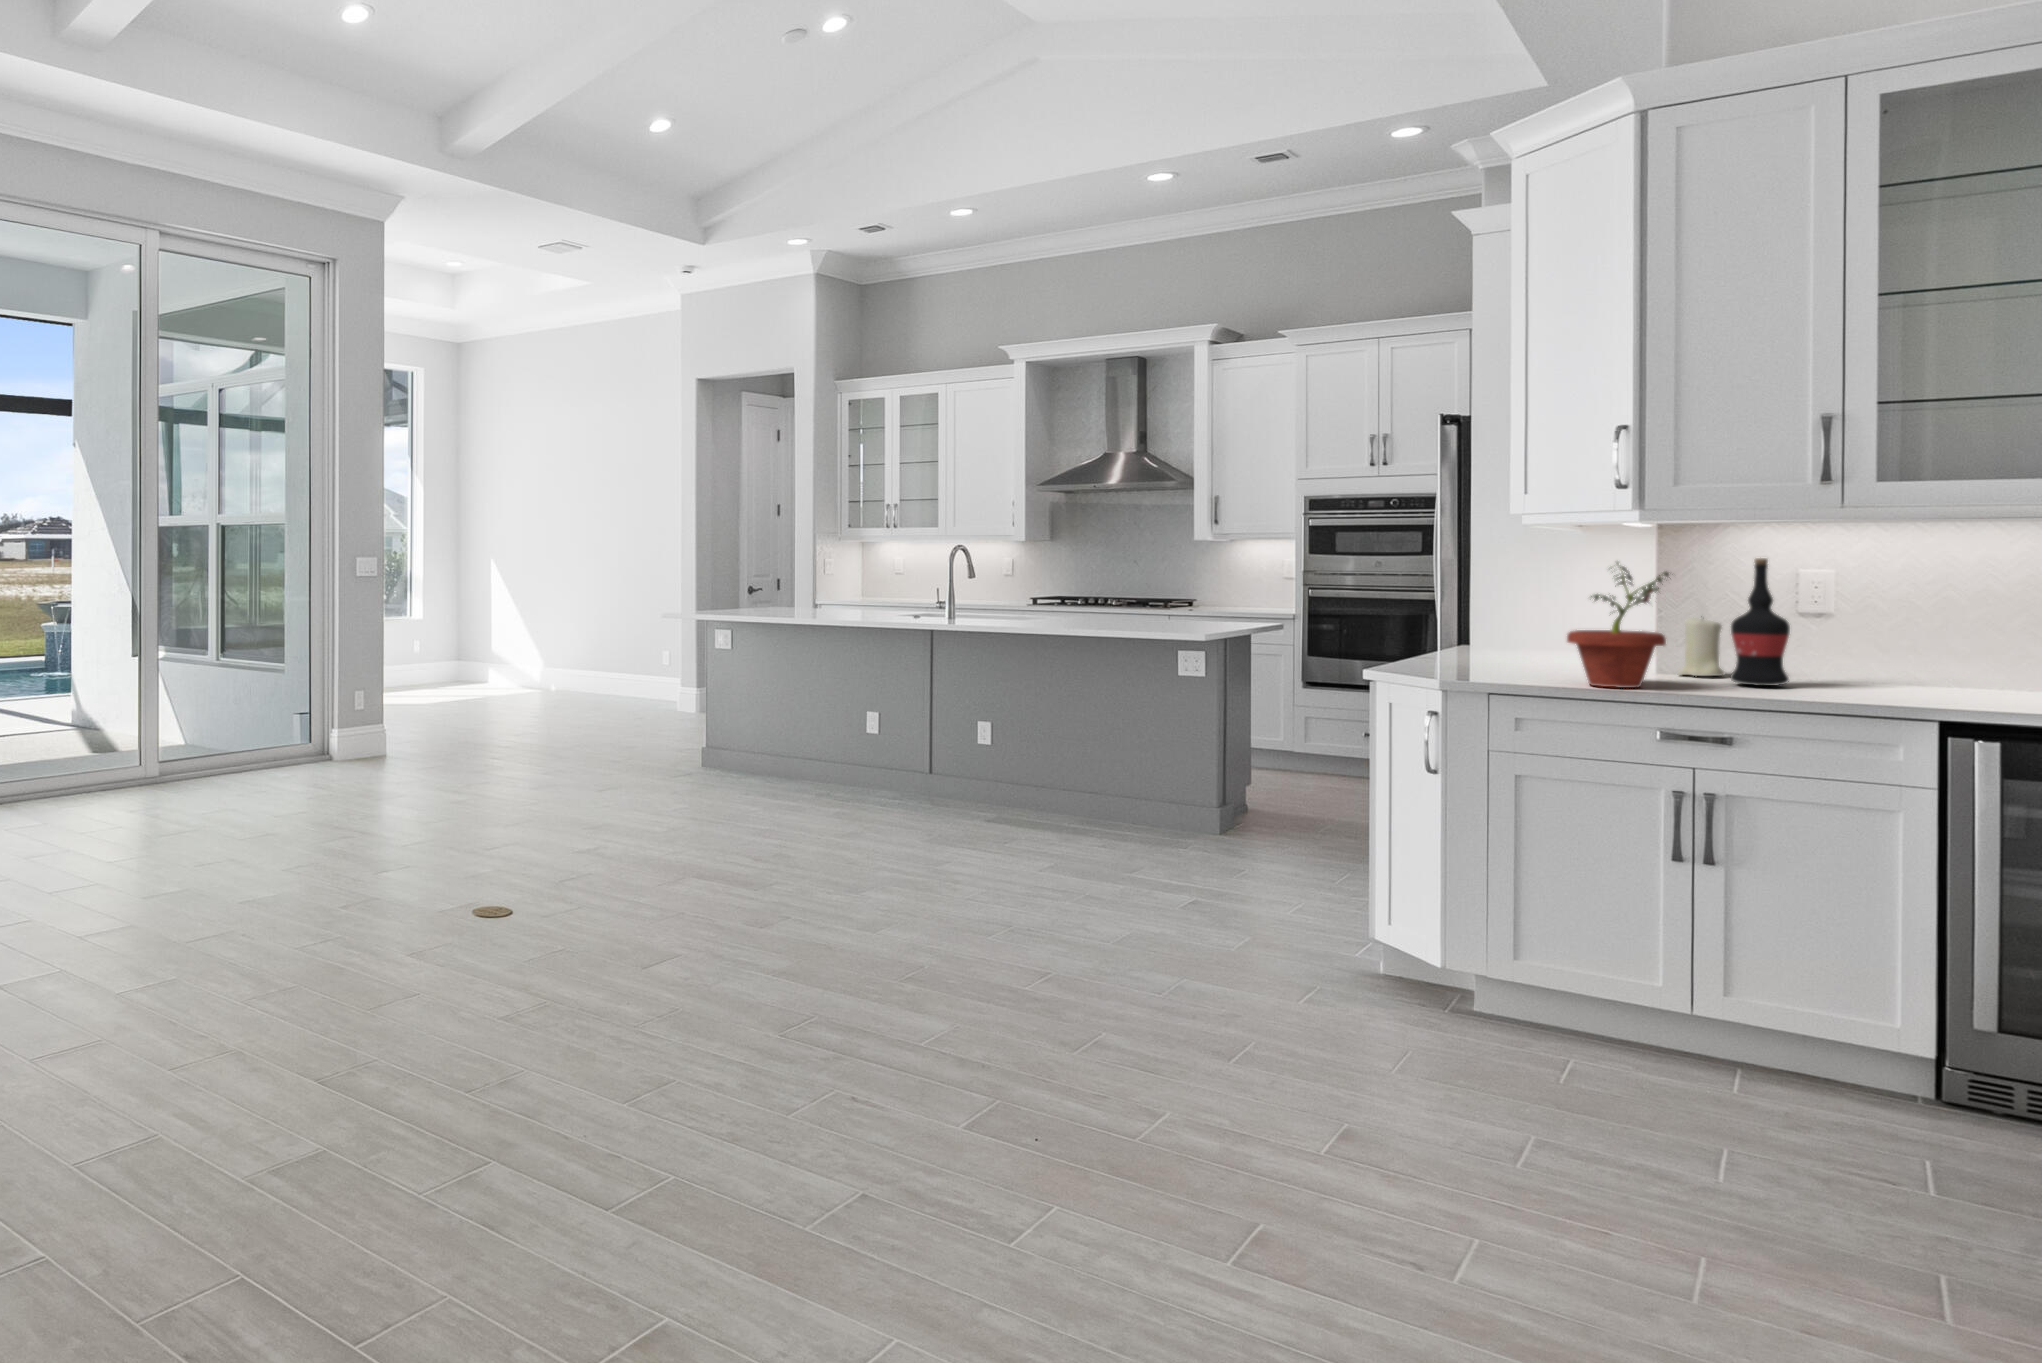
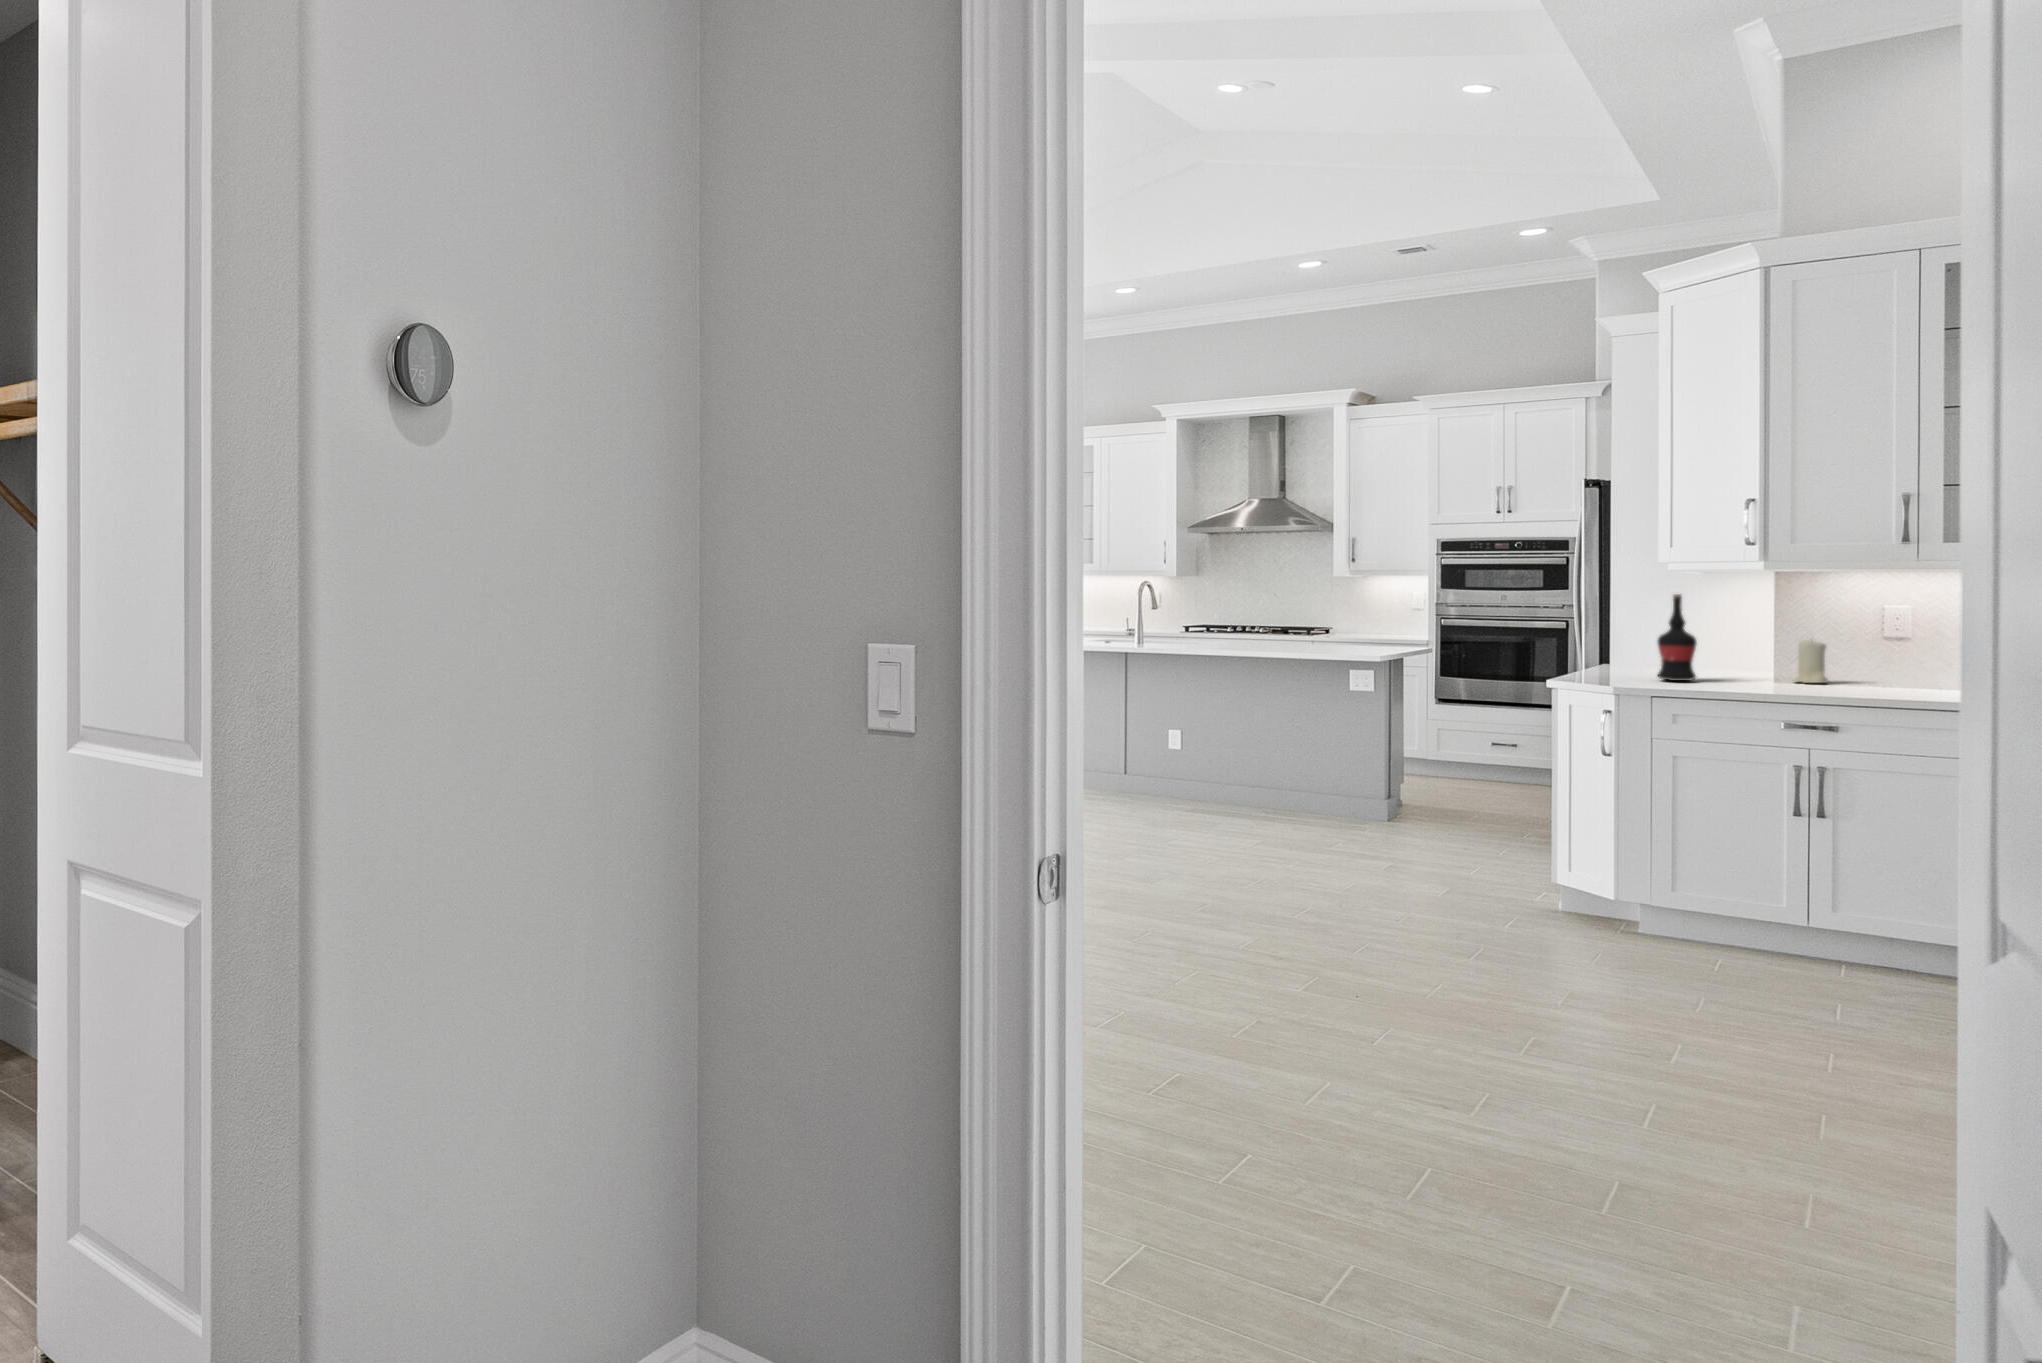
wine bottle: present [1731,558,1790,686] -> present [1658,594,1697,681]
potted plant: present [1567,562,1670,688] -> none [1710,597,1794,690]

